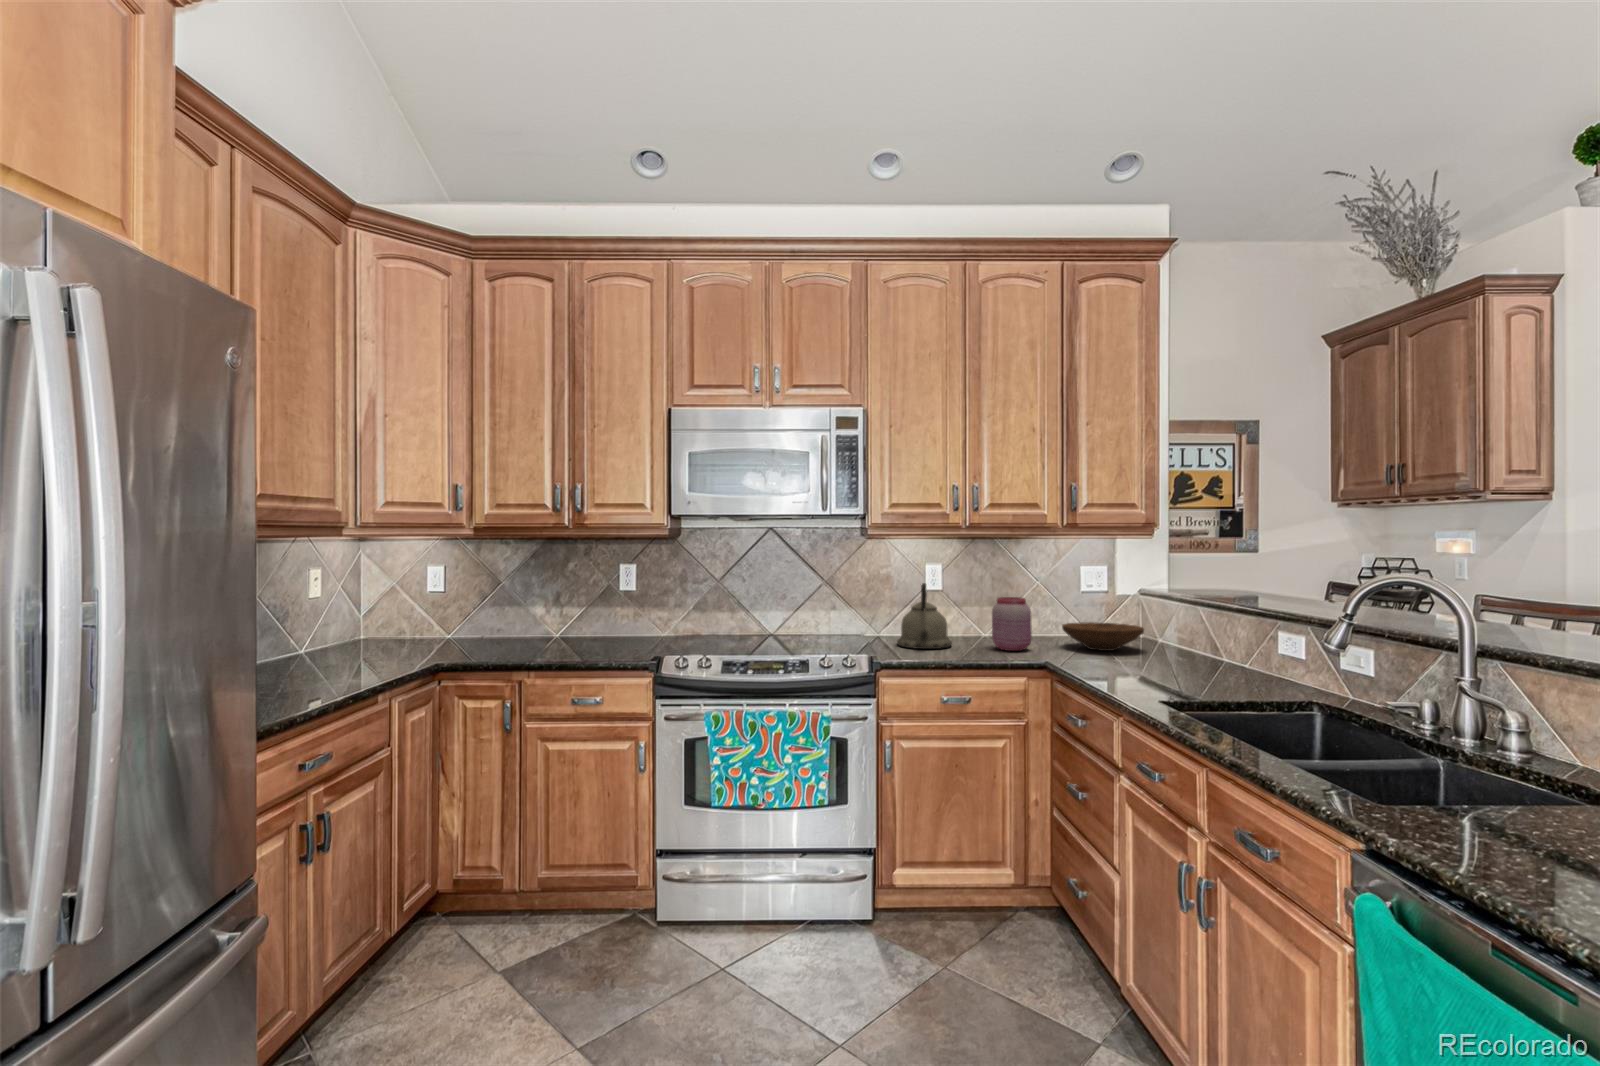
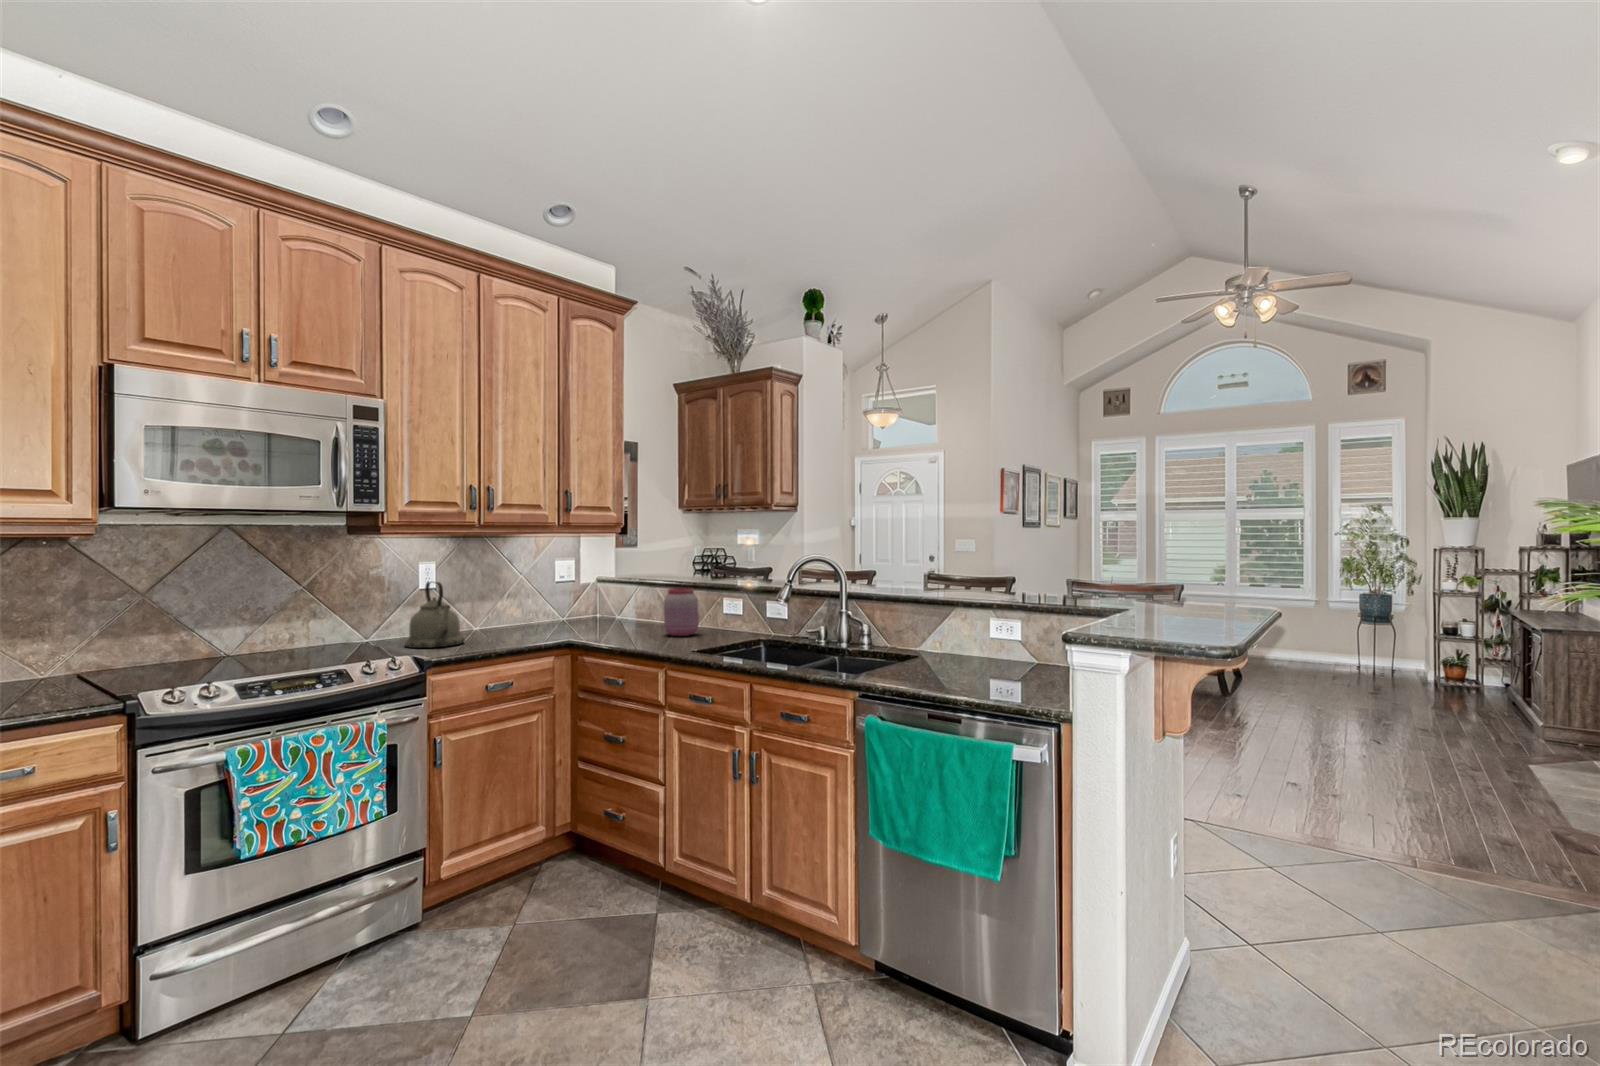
jar: present [992,597,1032,651] -> present [664,588,699,636]
wooden bowl: present [1062,622,1144,651] -> none [554,607,621,630]

